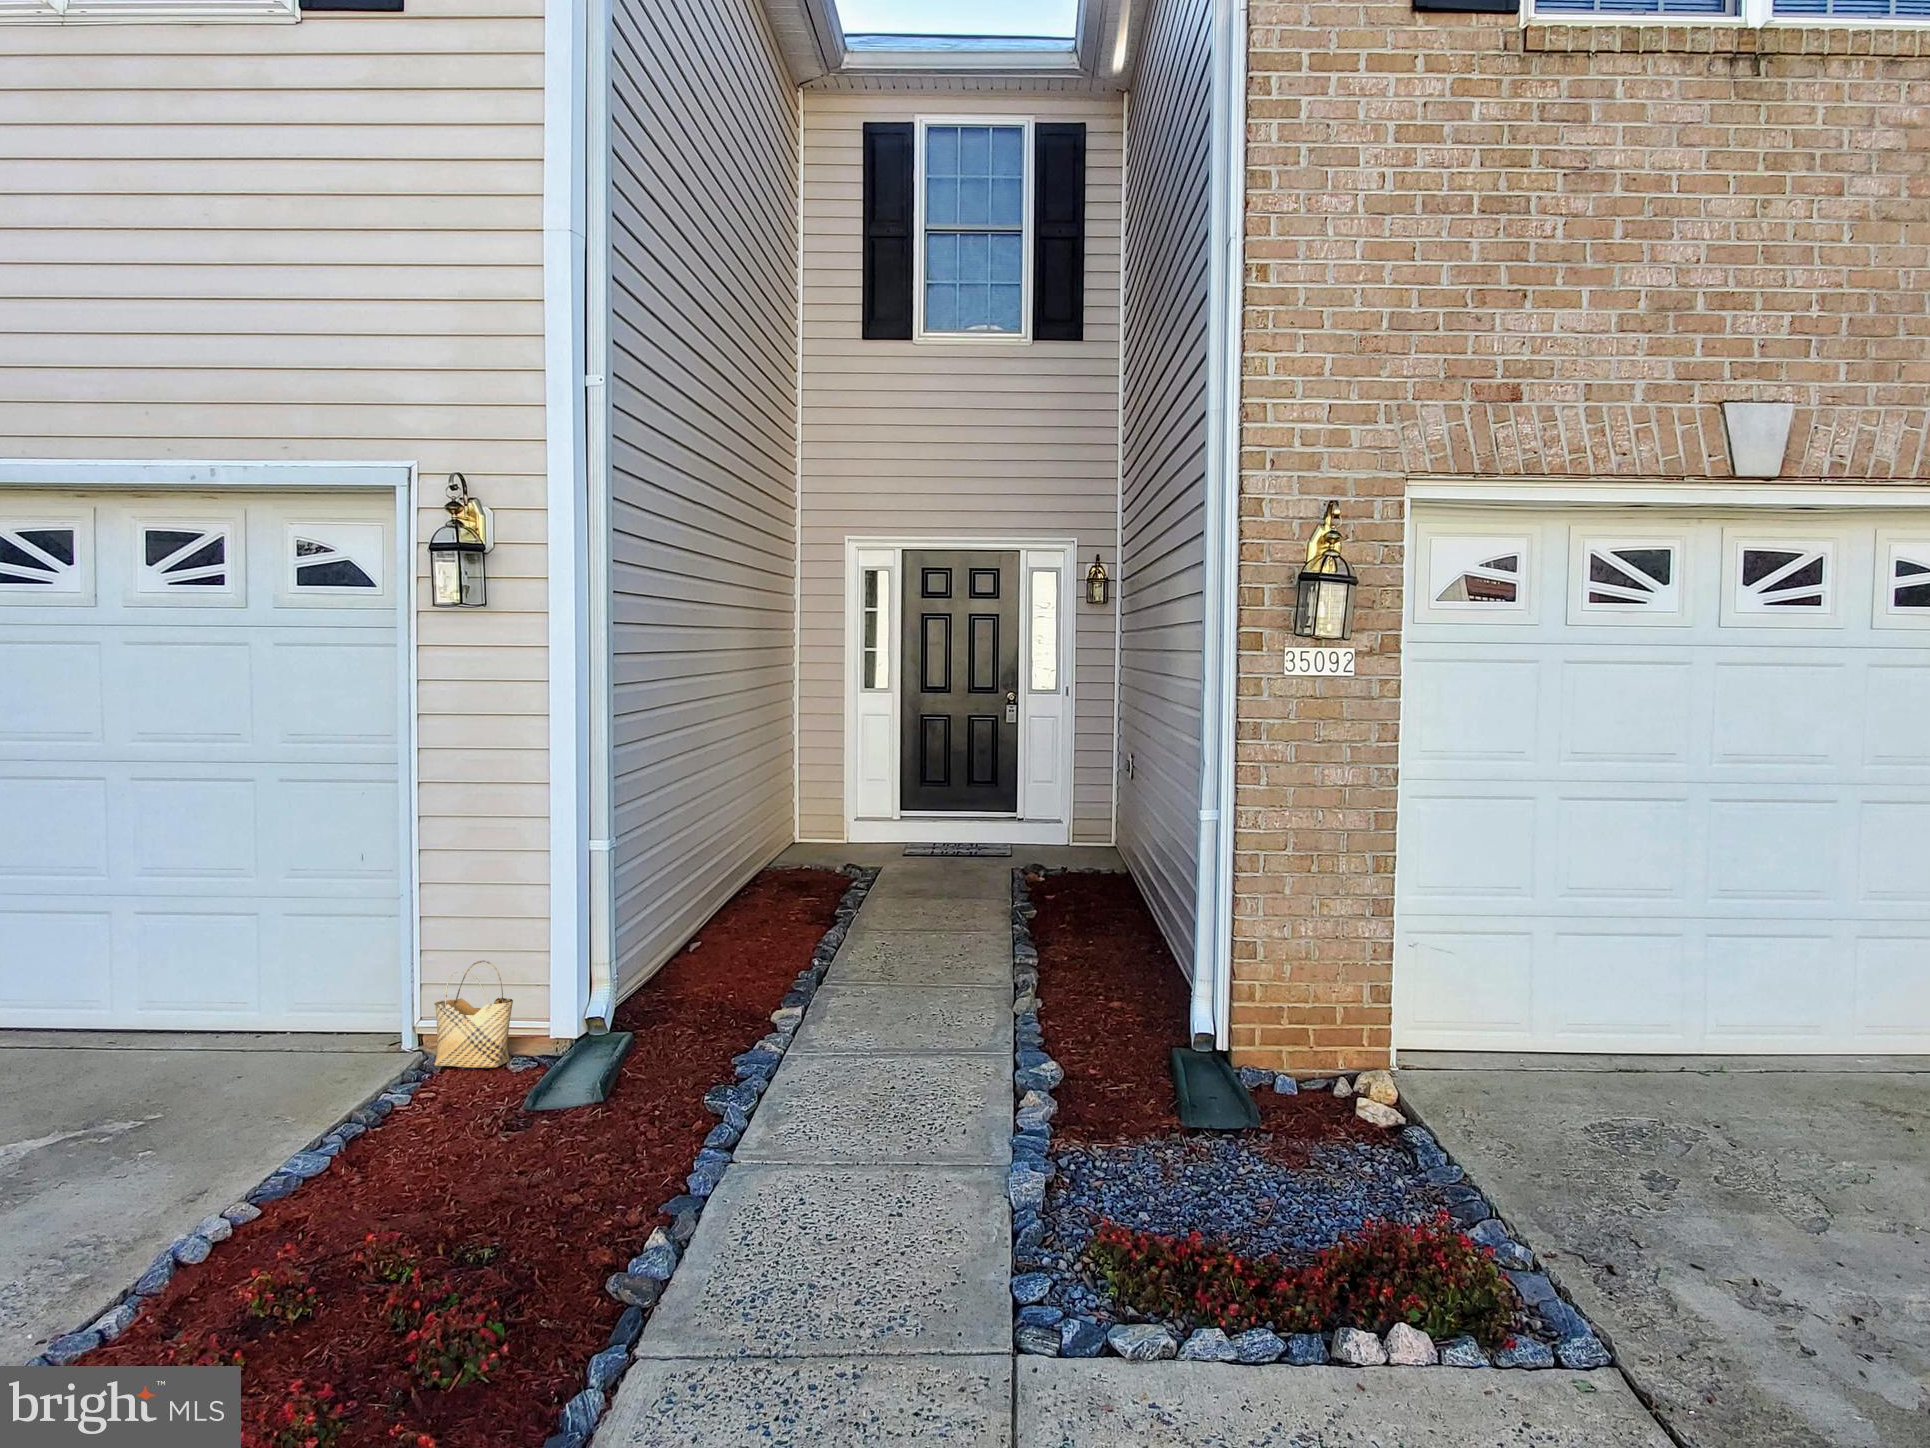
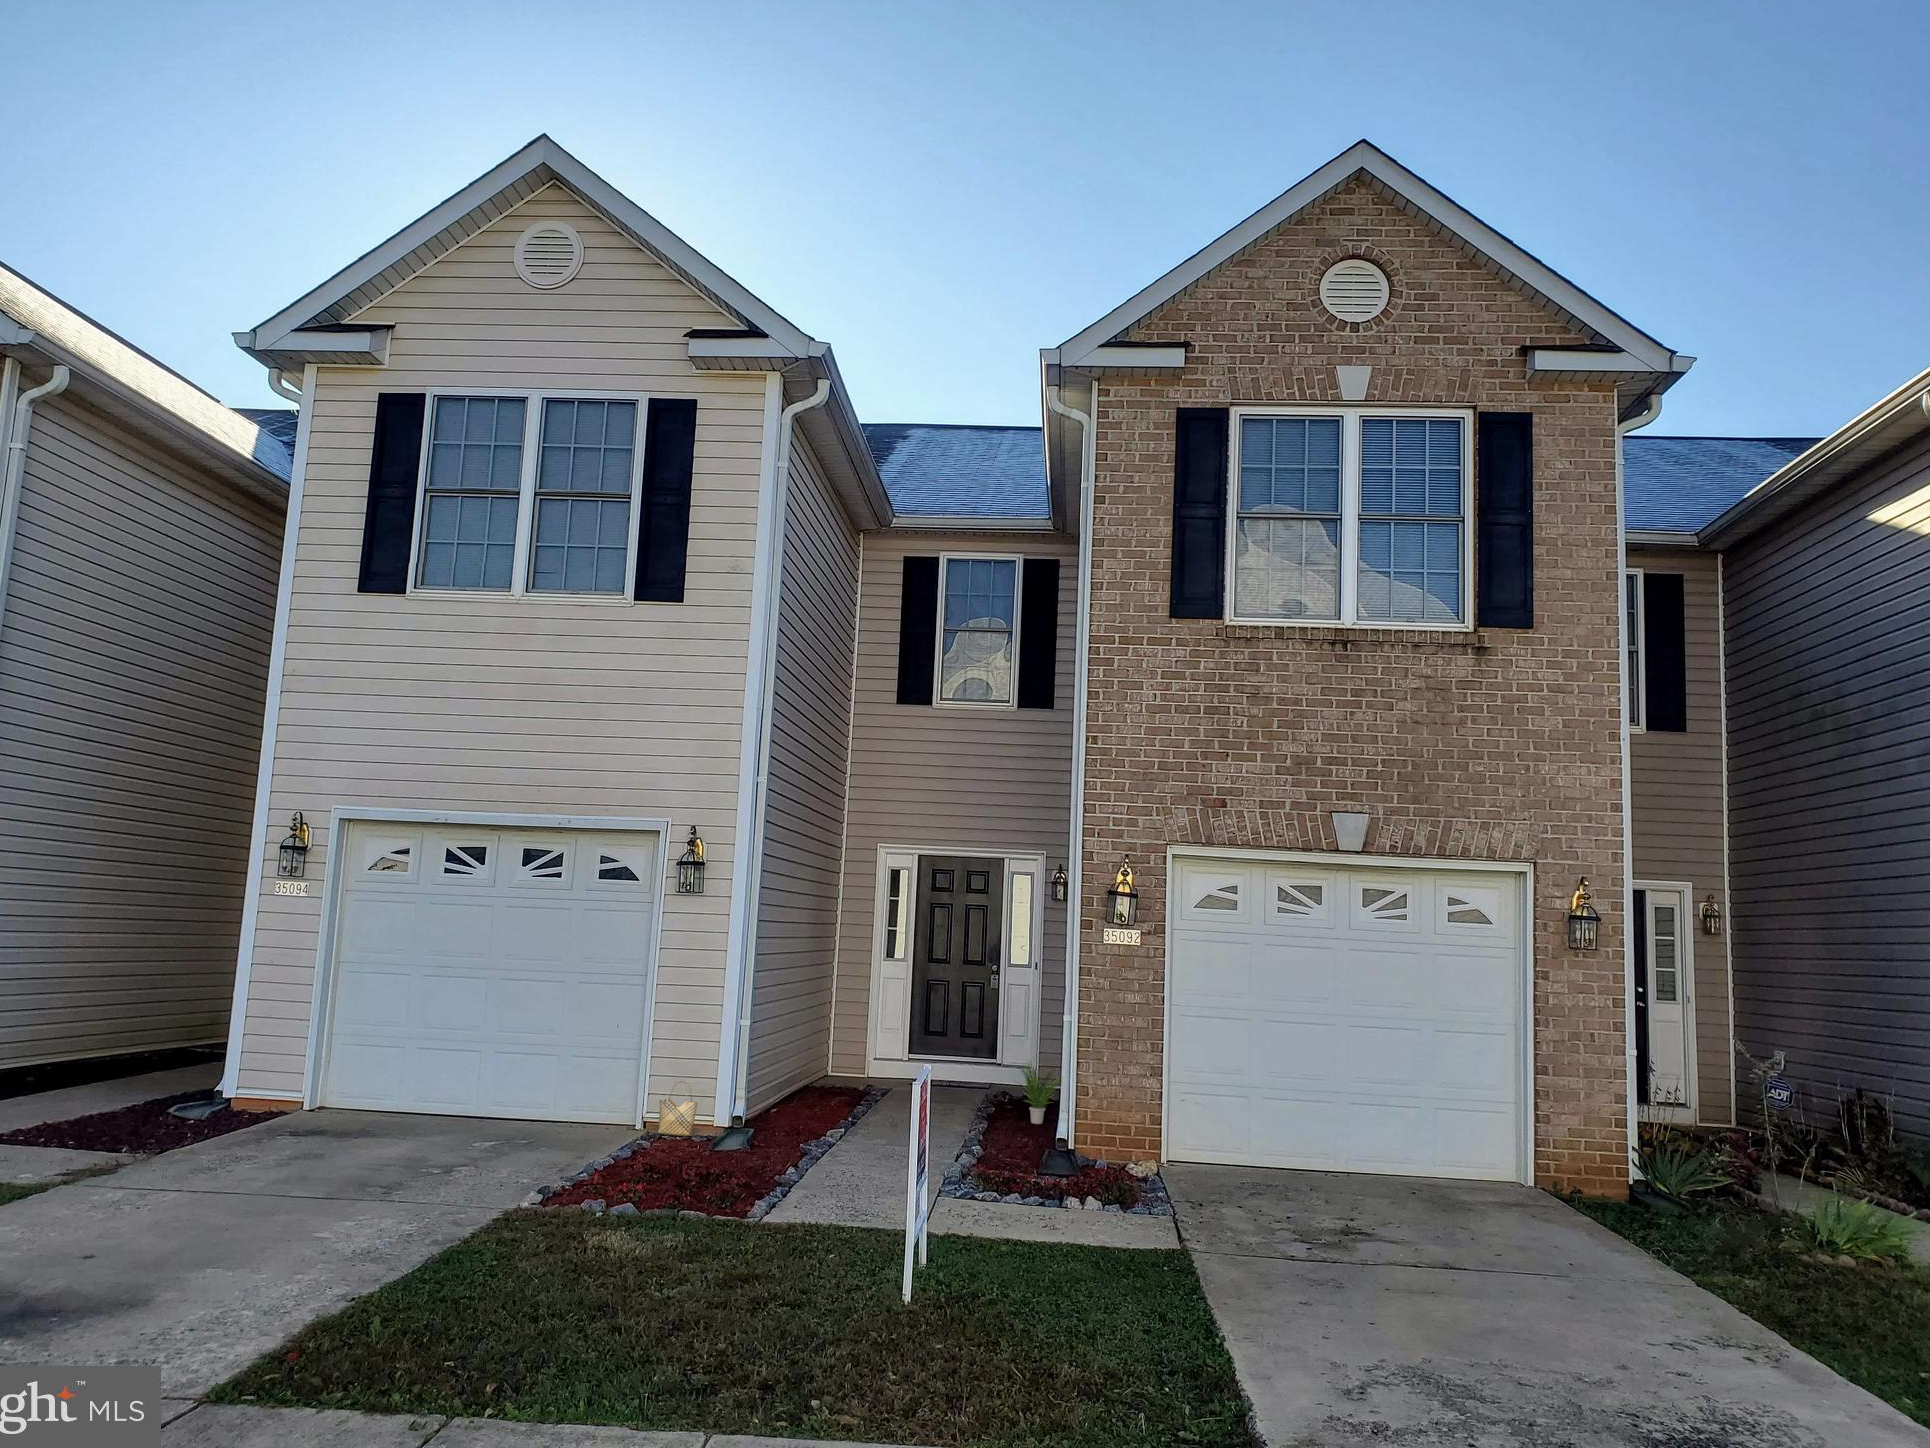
potted plant: none [1063,840,1150,938] -> present [1021,1062,1061,1124]

